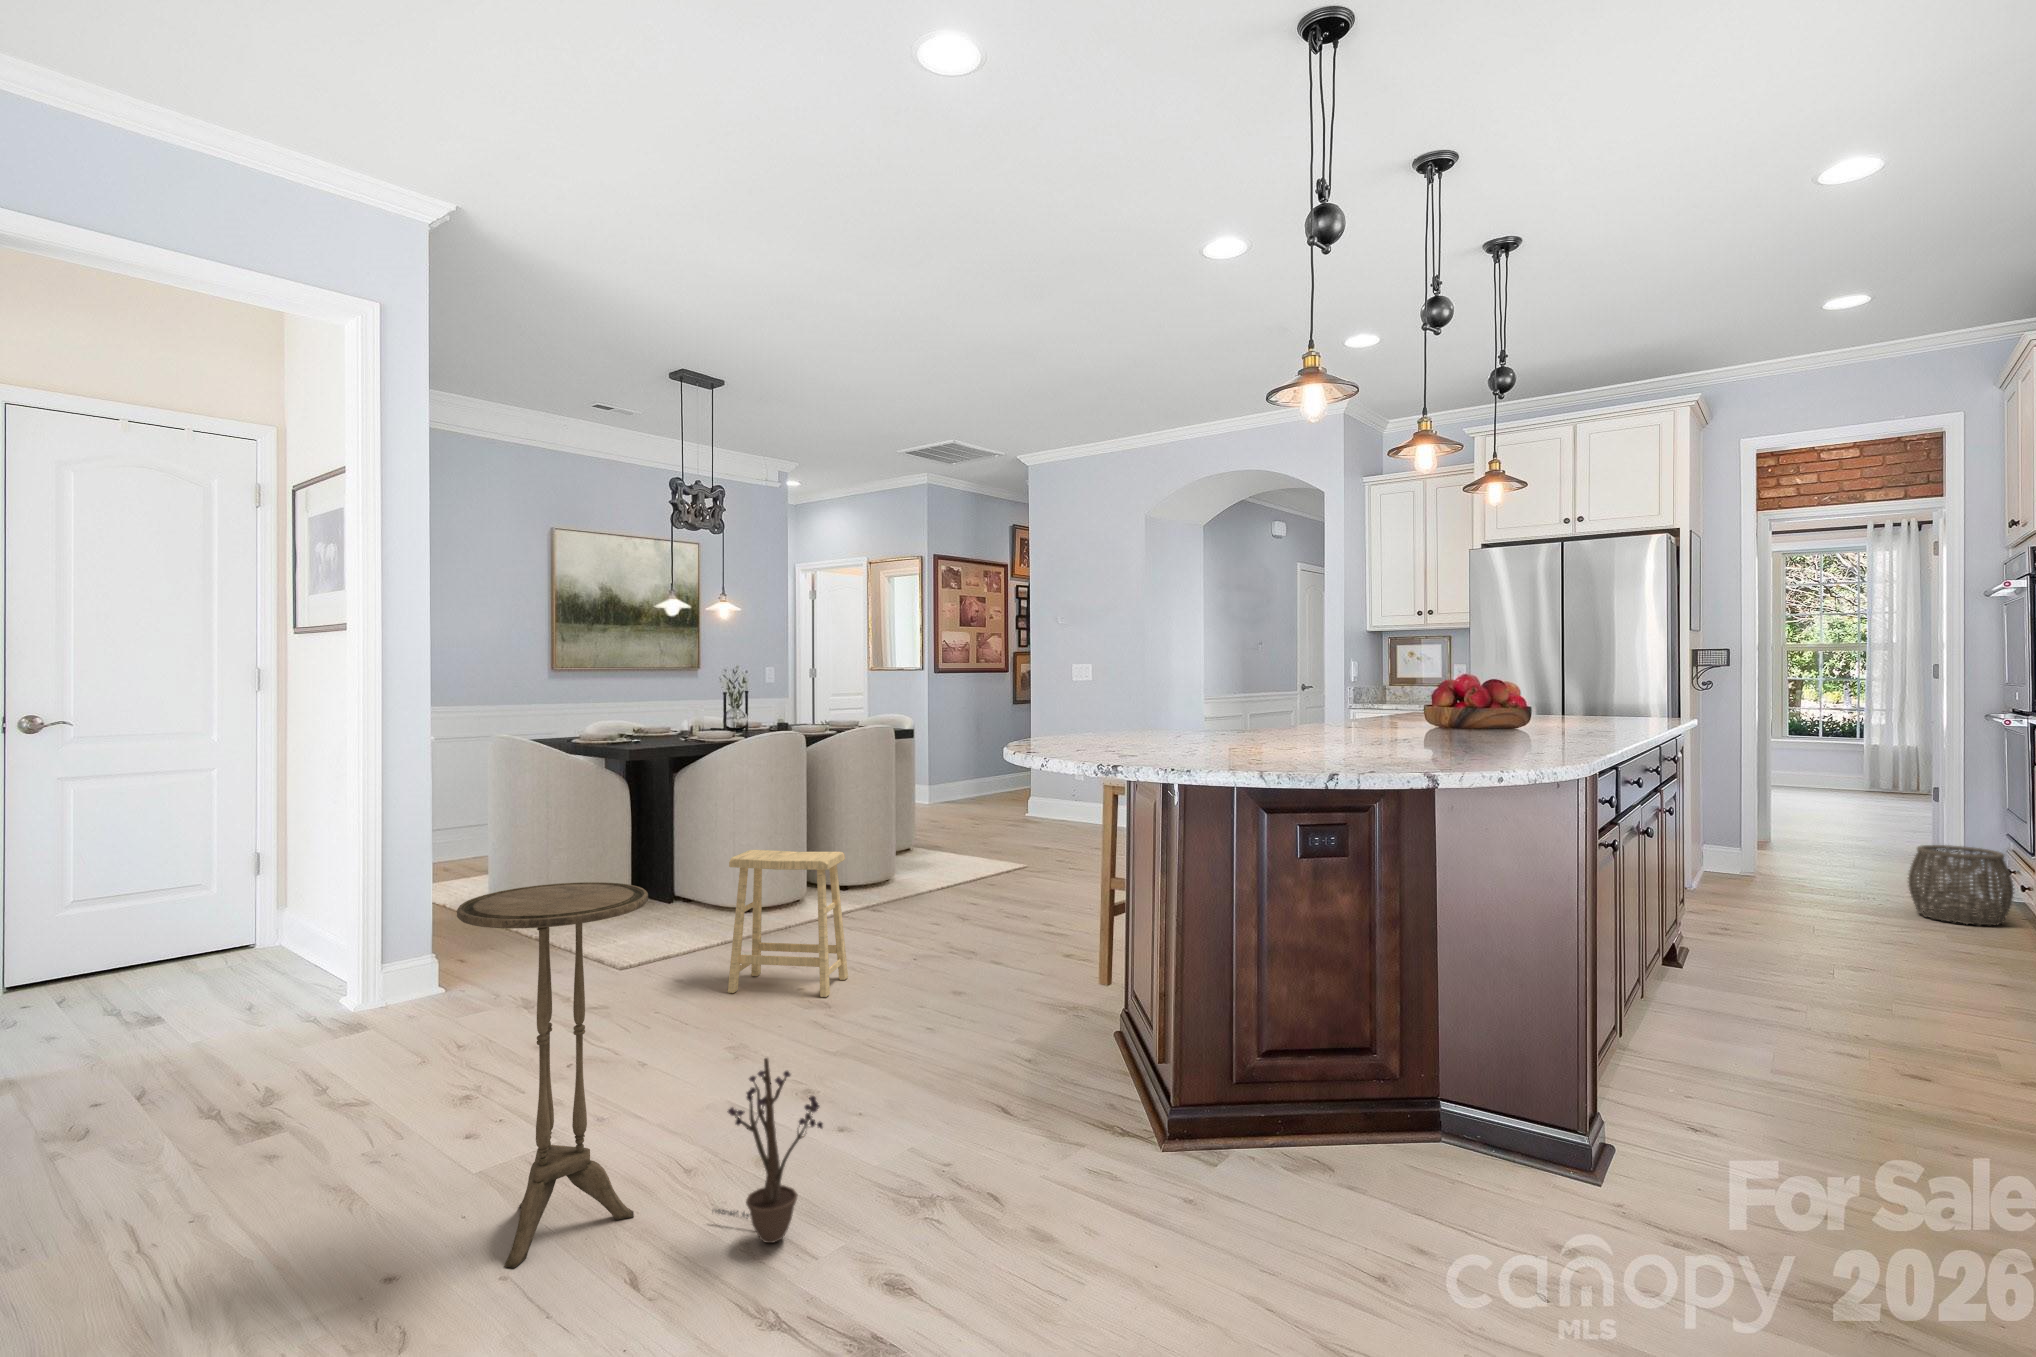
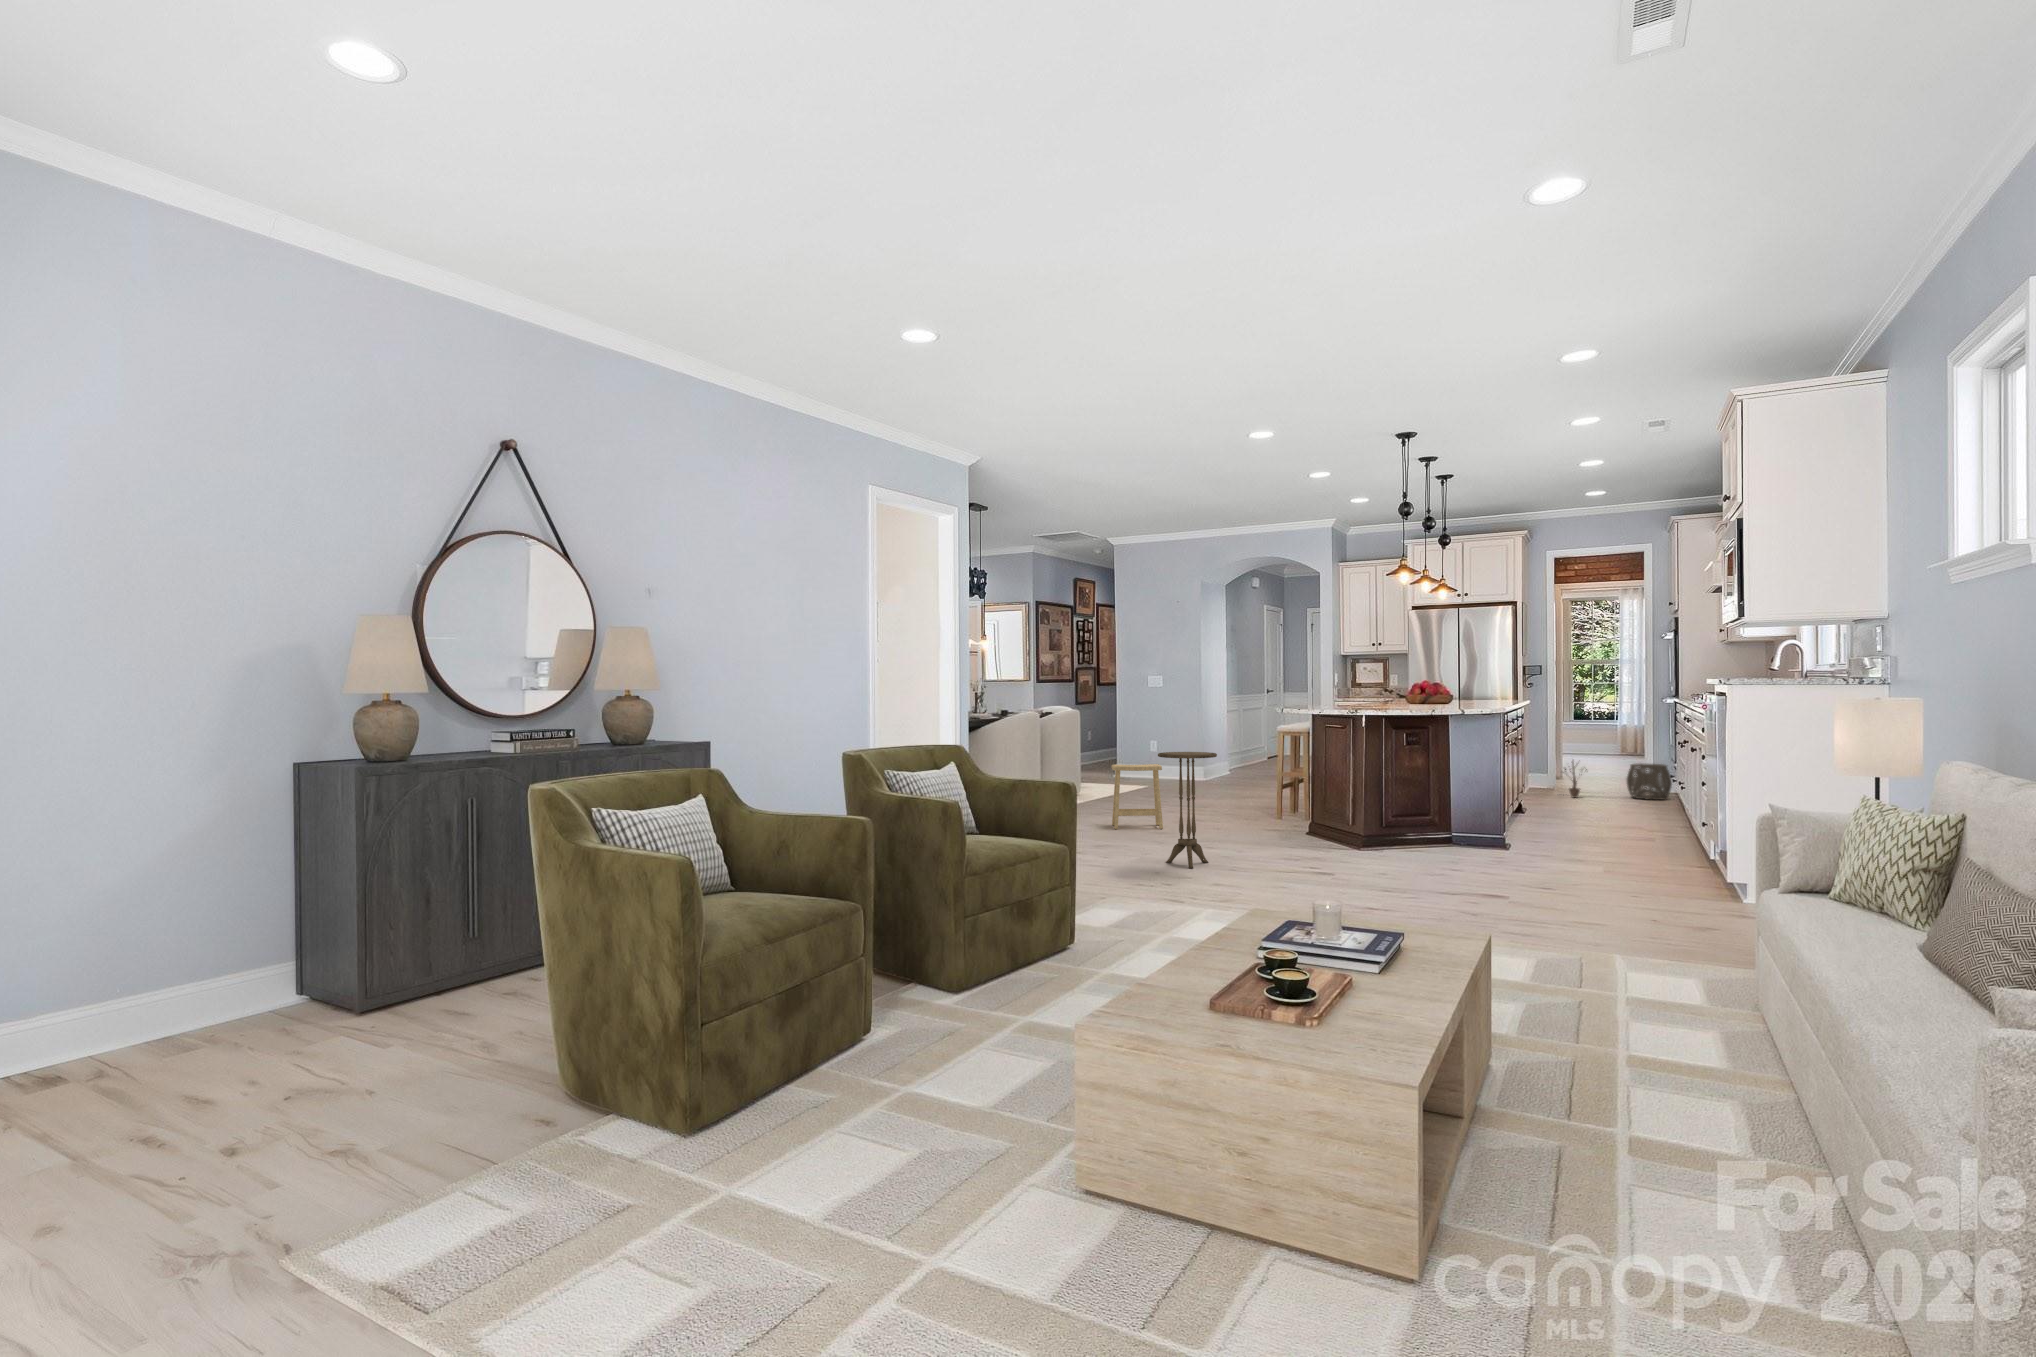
decorative plant: present [714,1058,823,1243] -> present [1563,761,1587,798]

